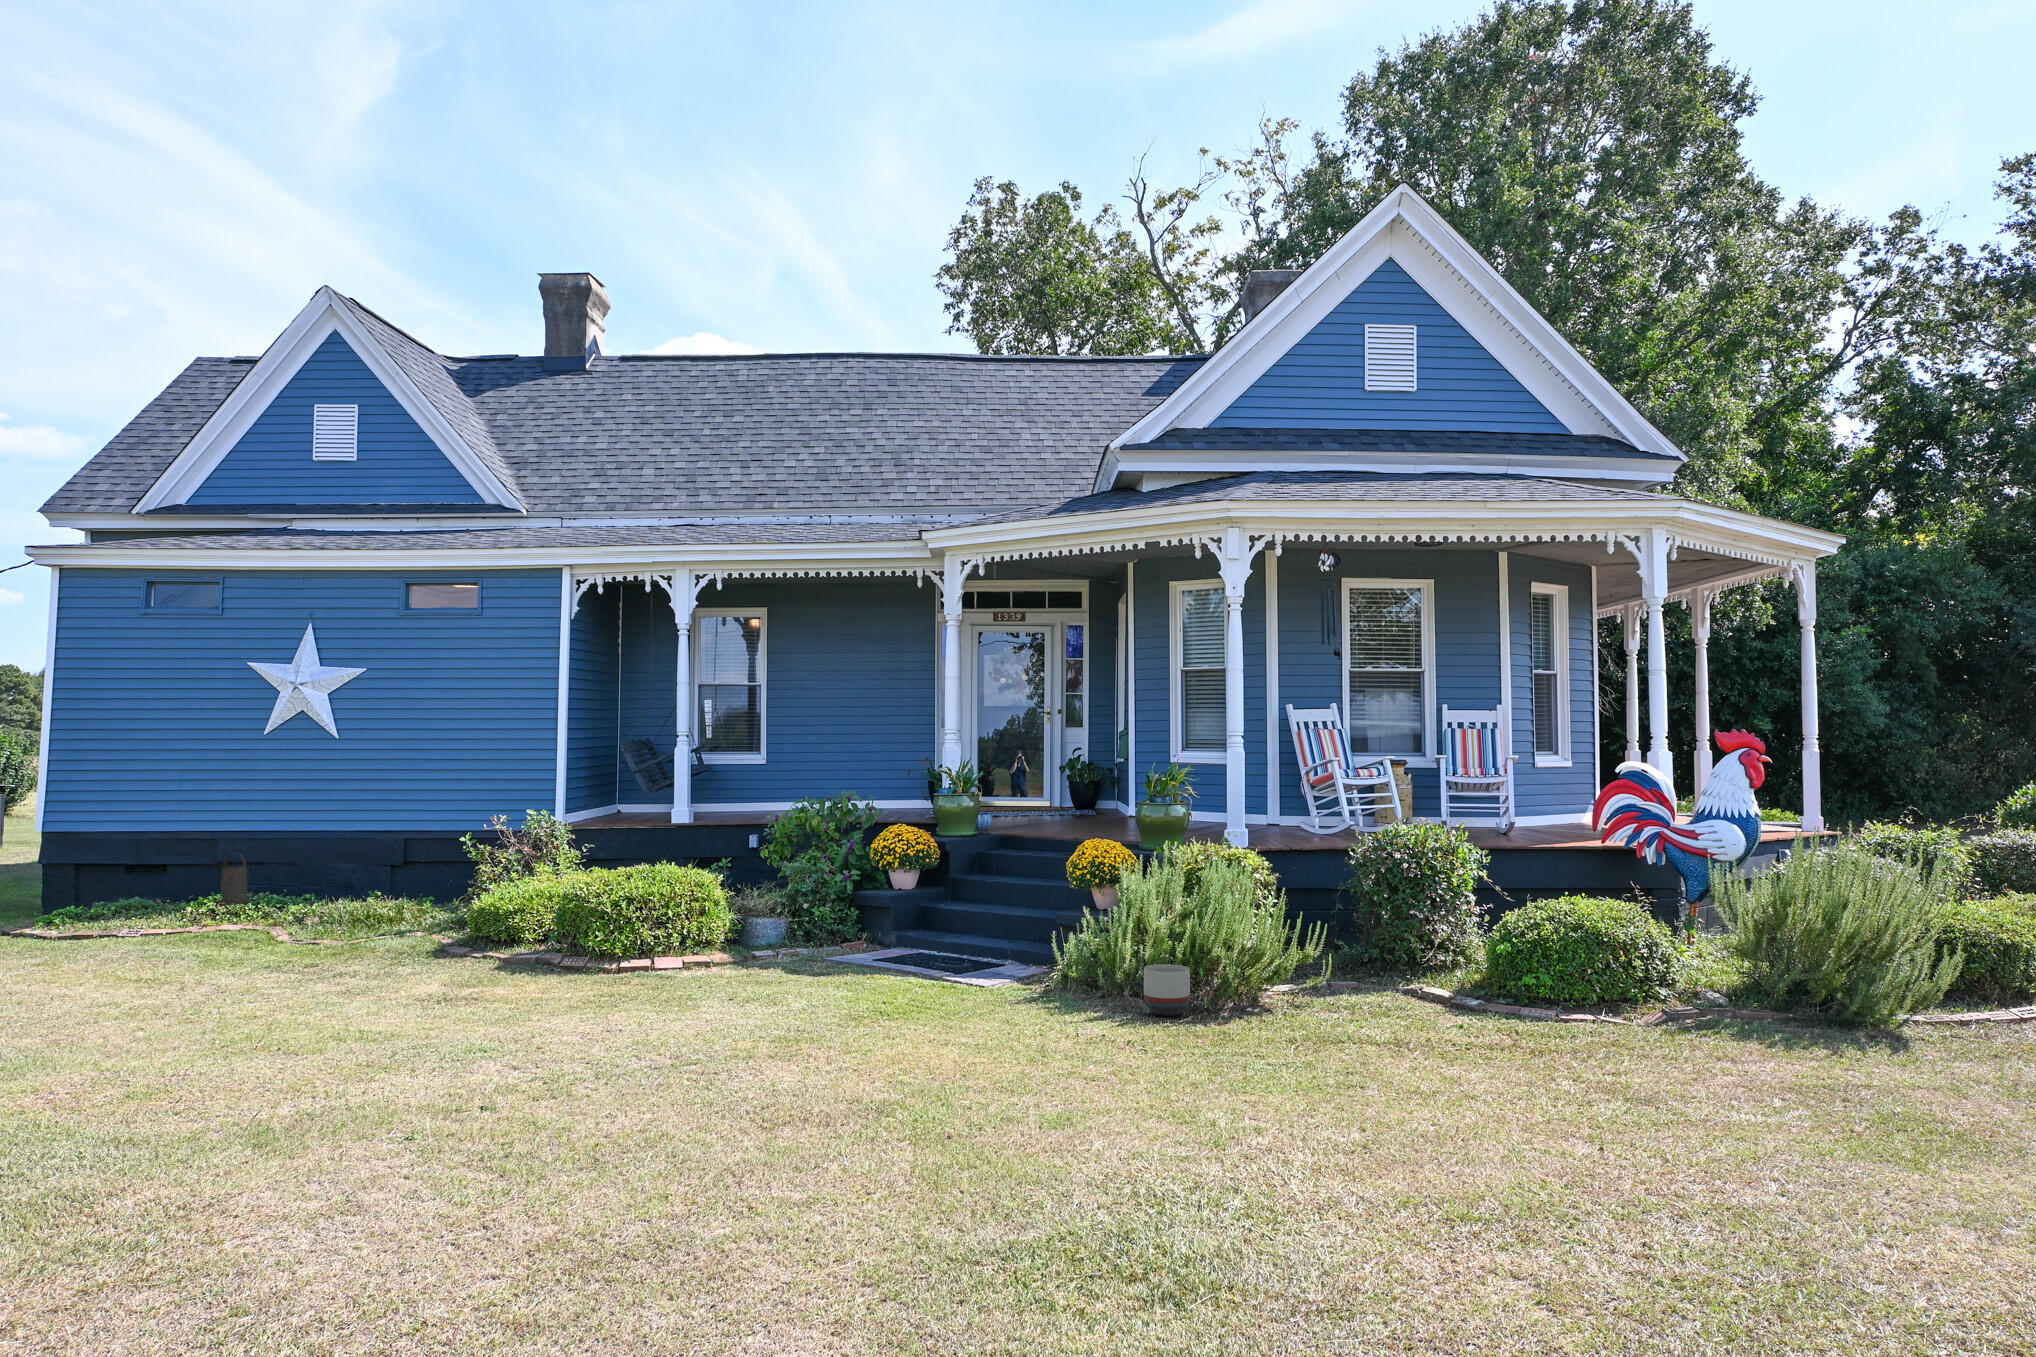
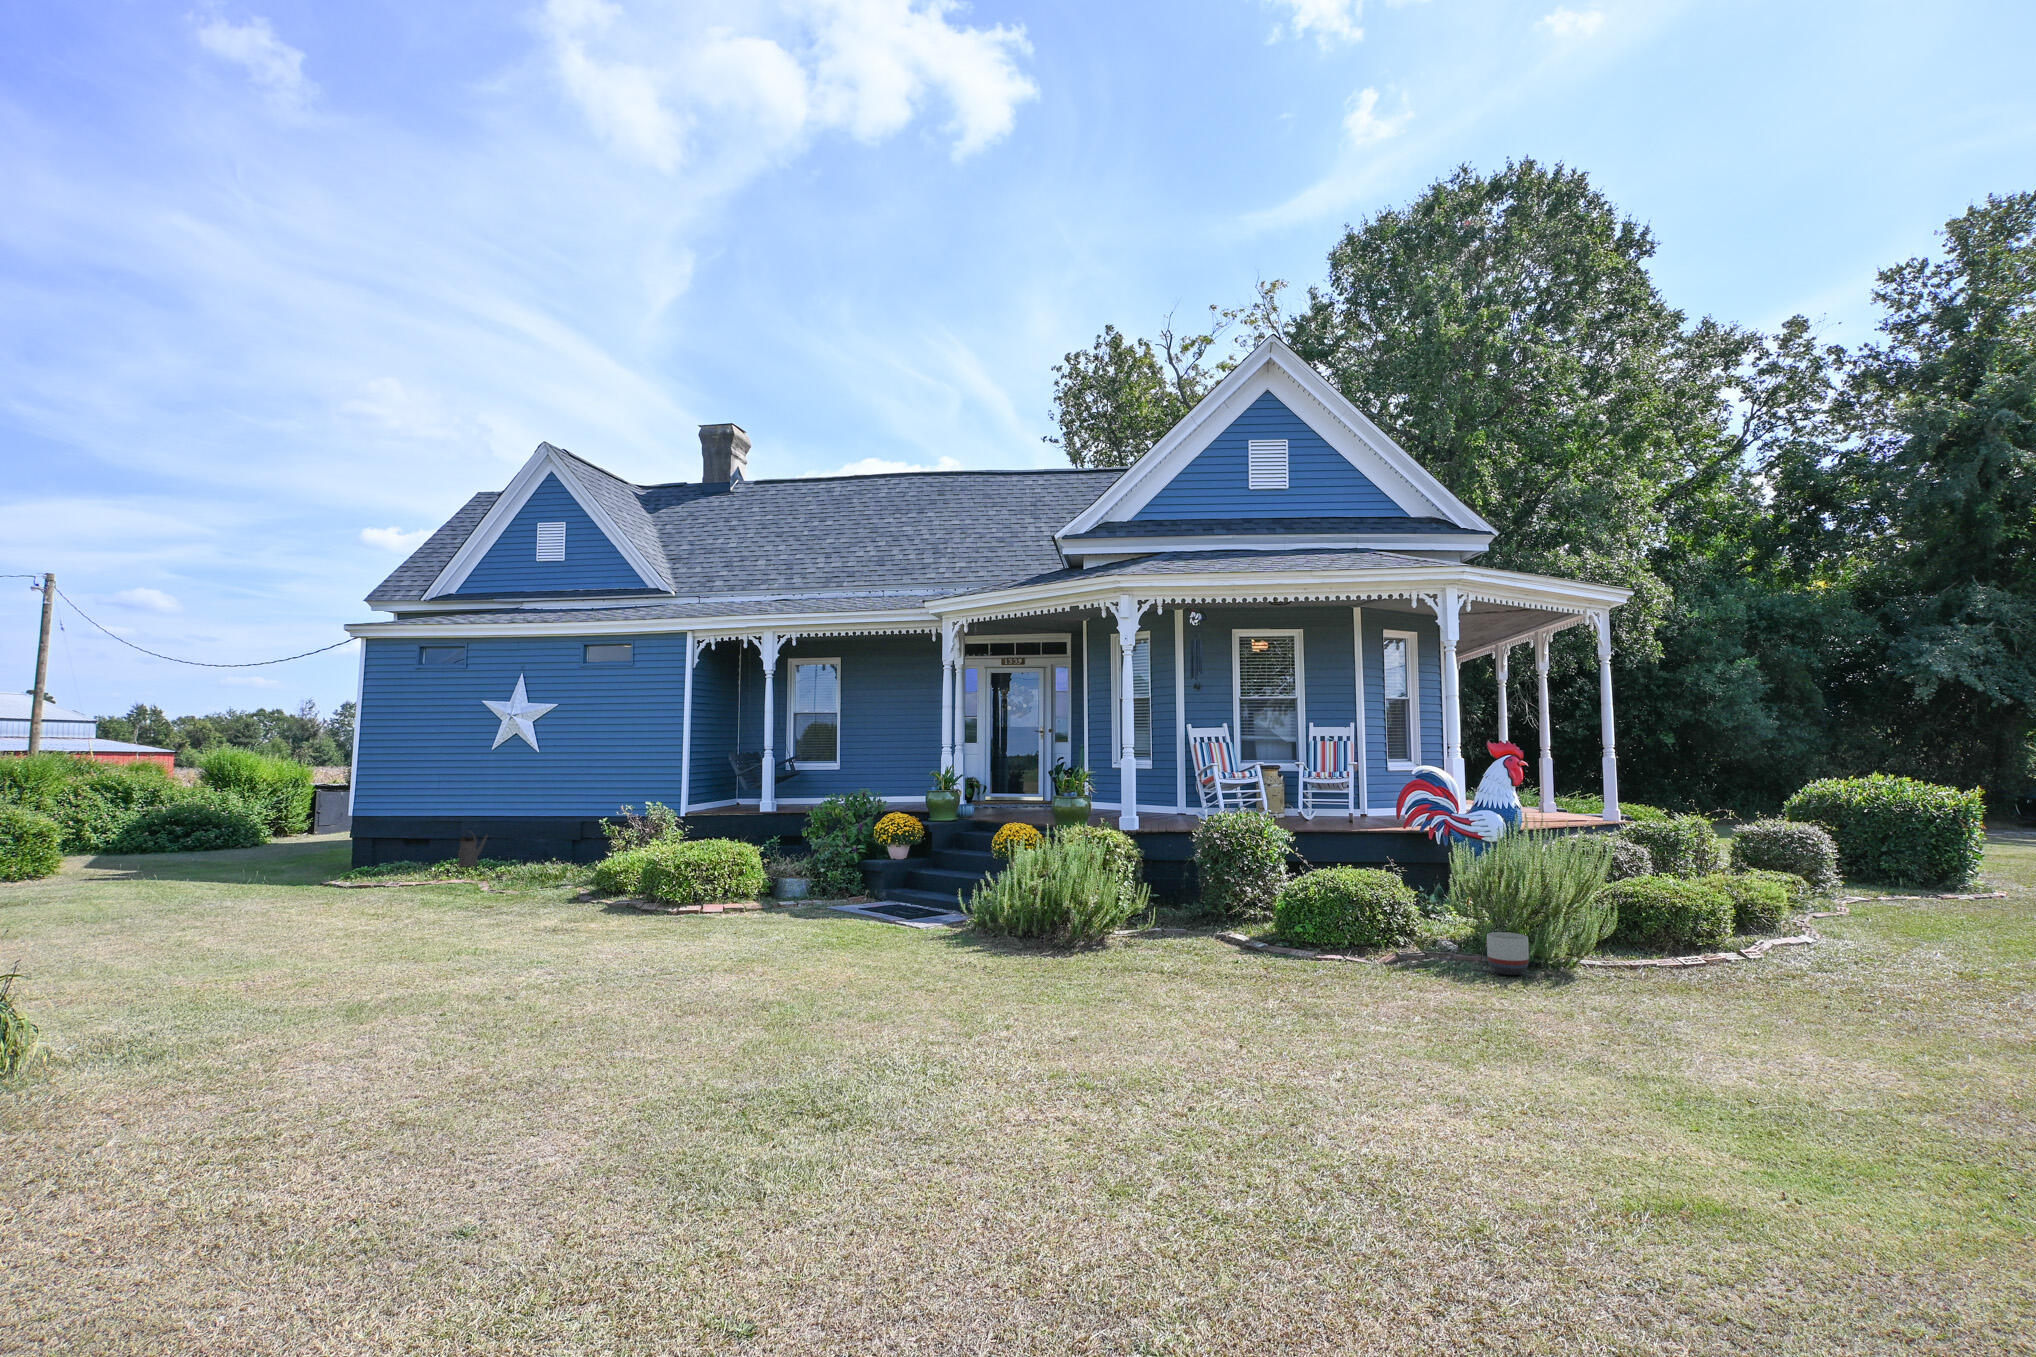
planter: present [1144,964,1190,1016] -> present [1487,932,1529,975]

